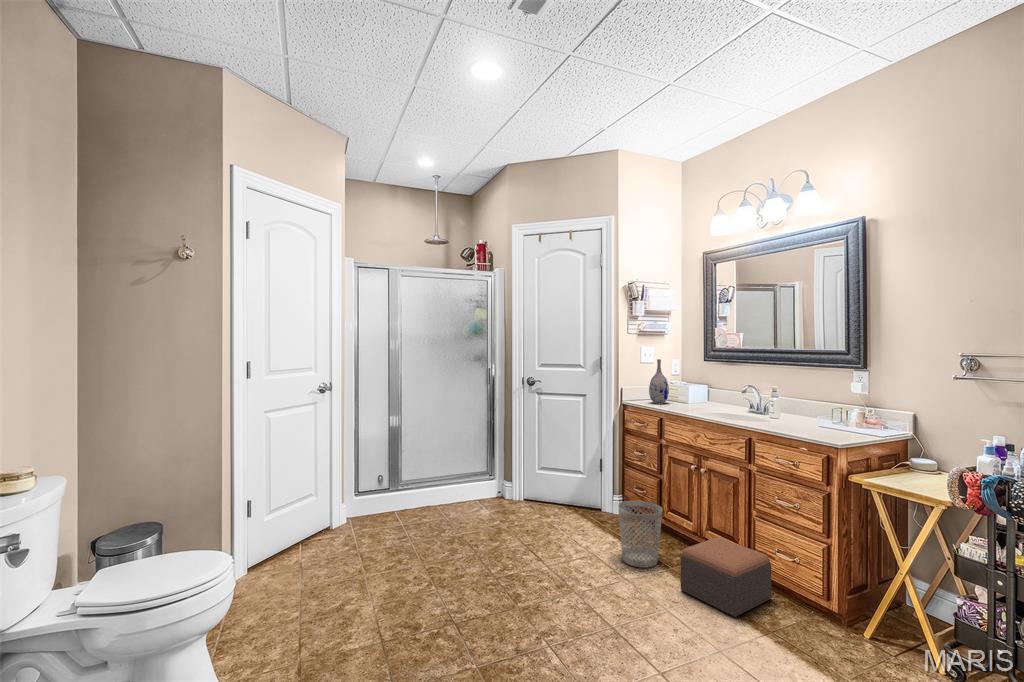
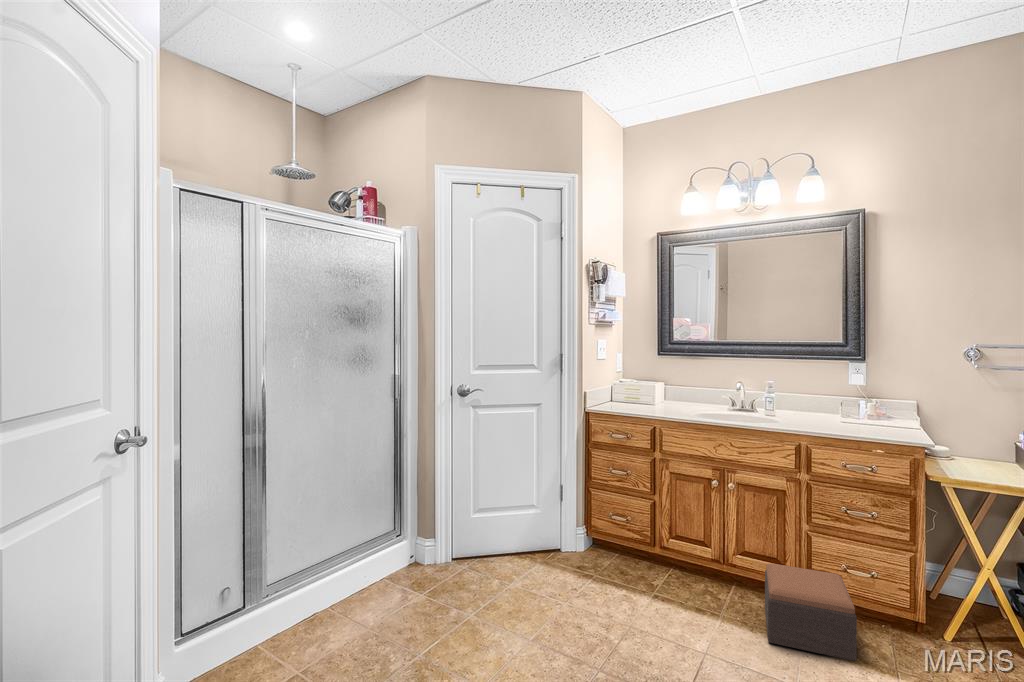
vase: present [649,359,669,404] -> none [617,355,640,409]
wastebasket: present [618,501,662,568] -> none [652,535,709,624]

